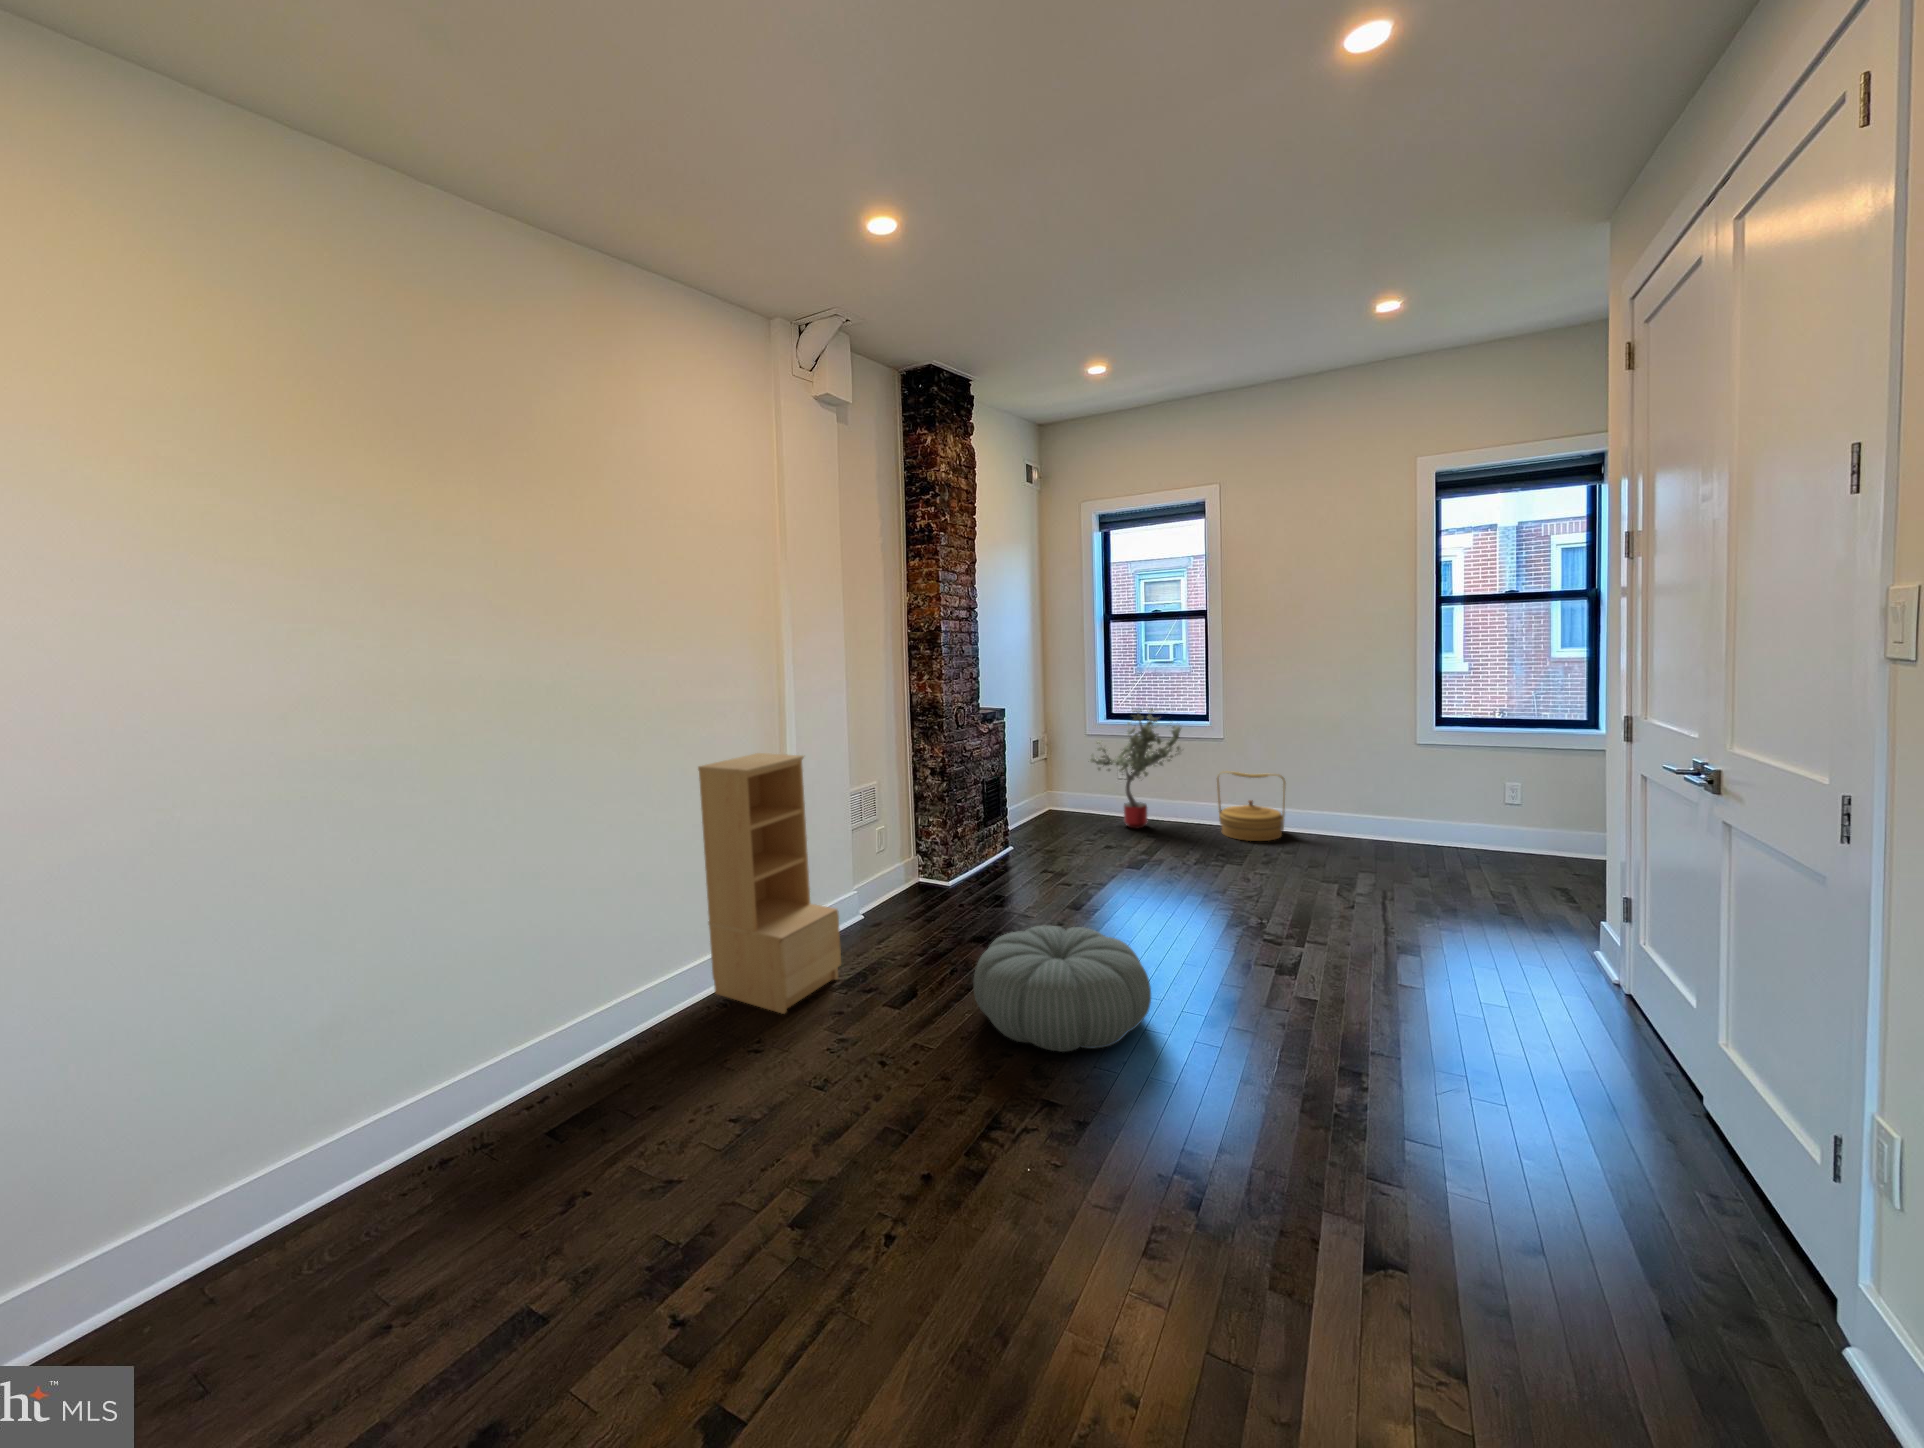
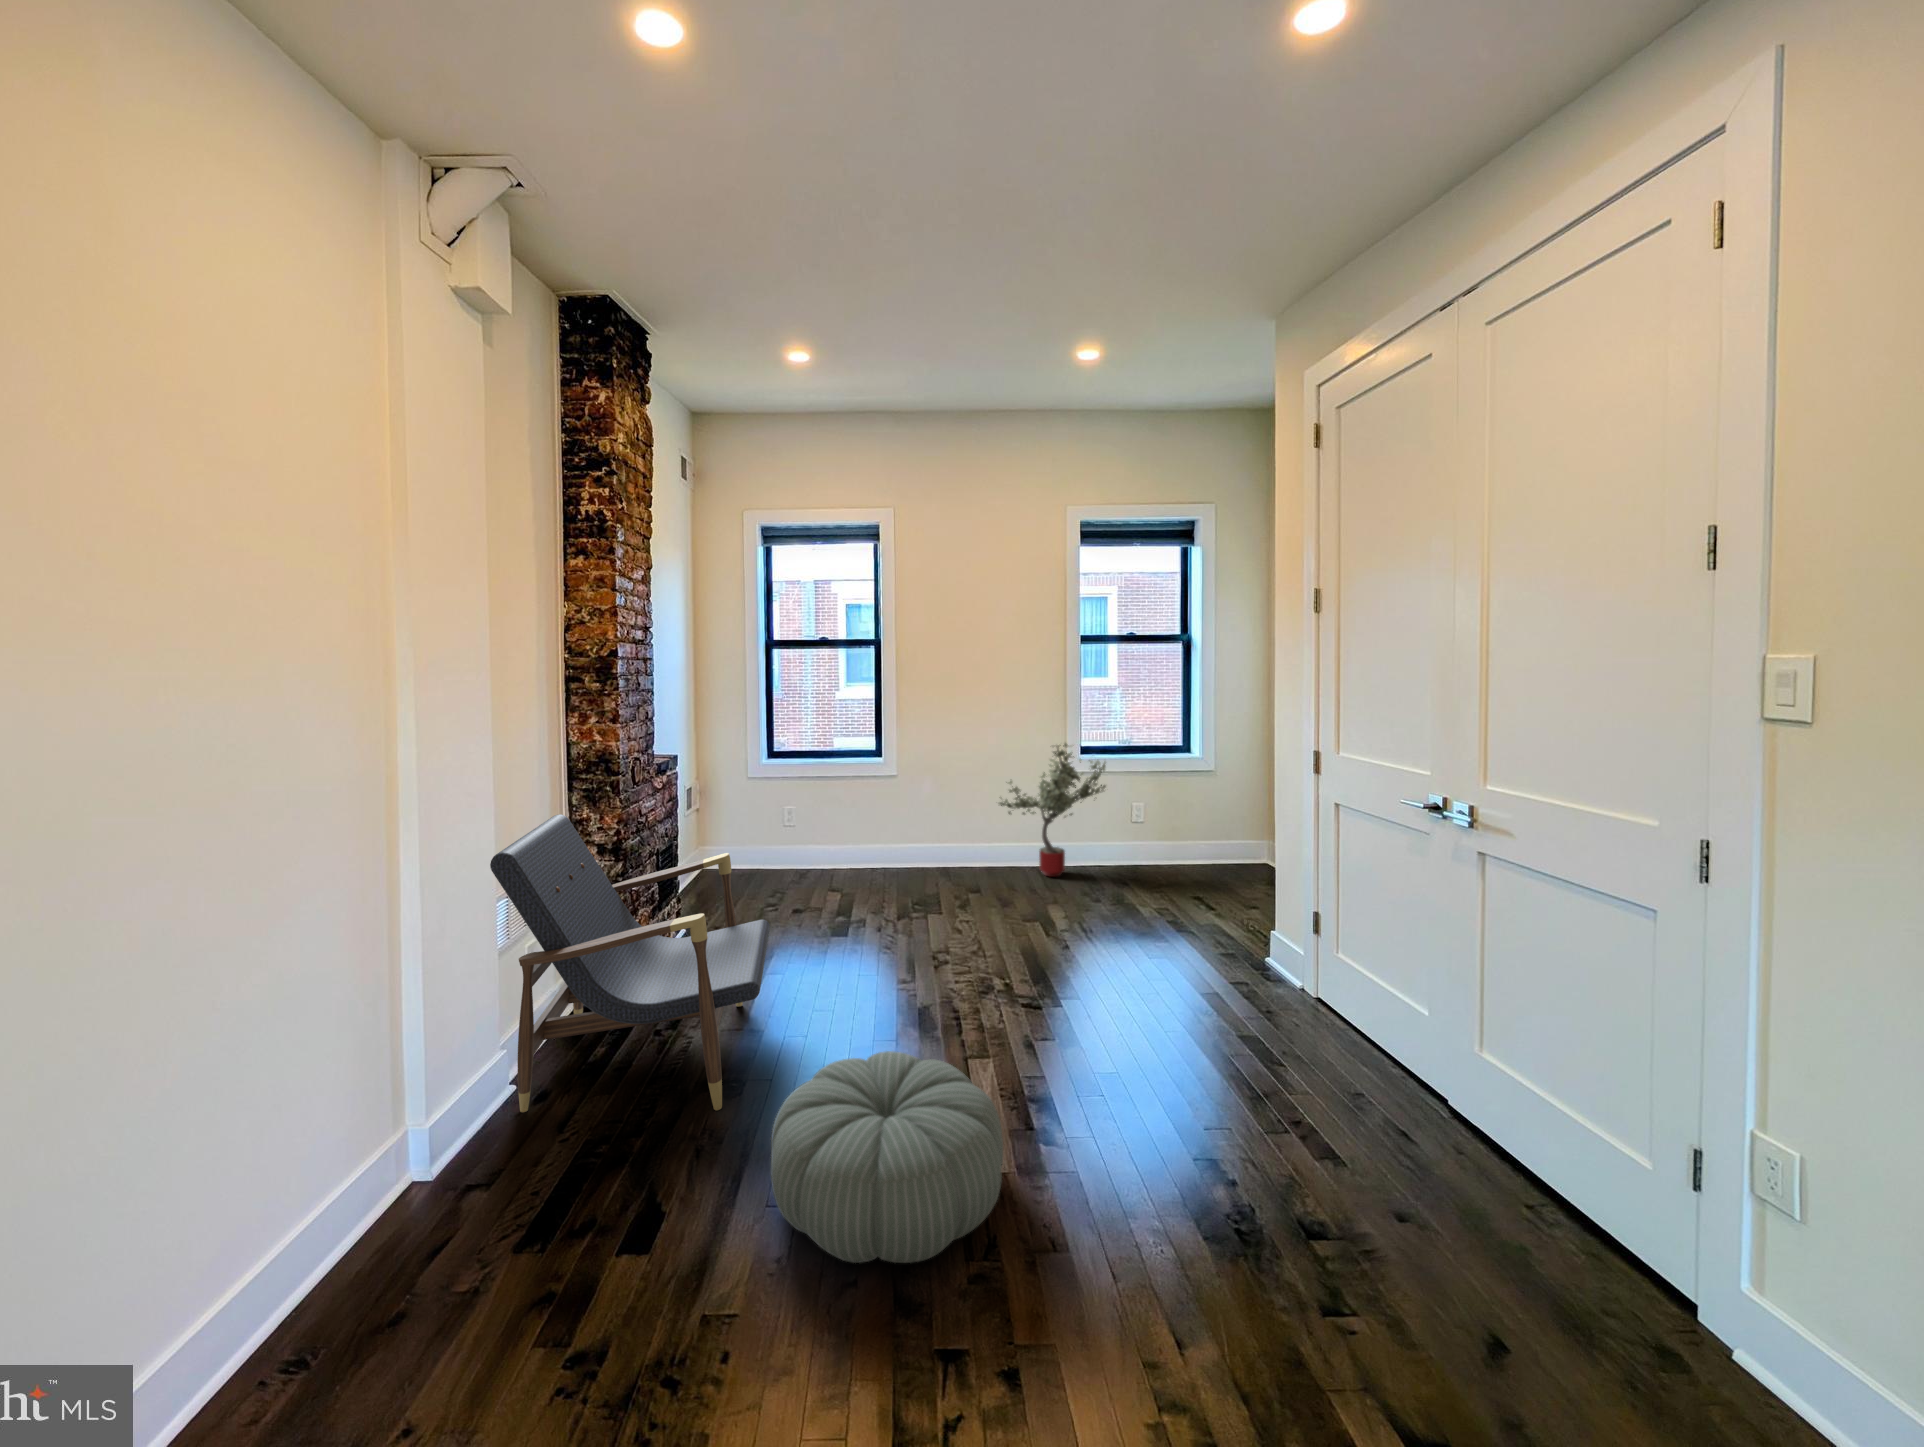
potted tree: present [1090,709,1181,828] -> present [999,743,1106,877]
lounge chair: none [843,743,1044,953] -> present [490,815,770,1112]
bookshelf: present [698,753,841,1014] -> none [225,865,523,1356]
woven basket: present [1217,771,1286,841] -> none [892,808,957,880]

